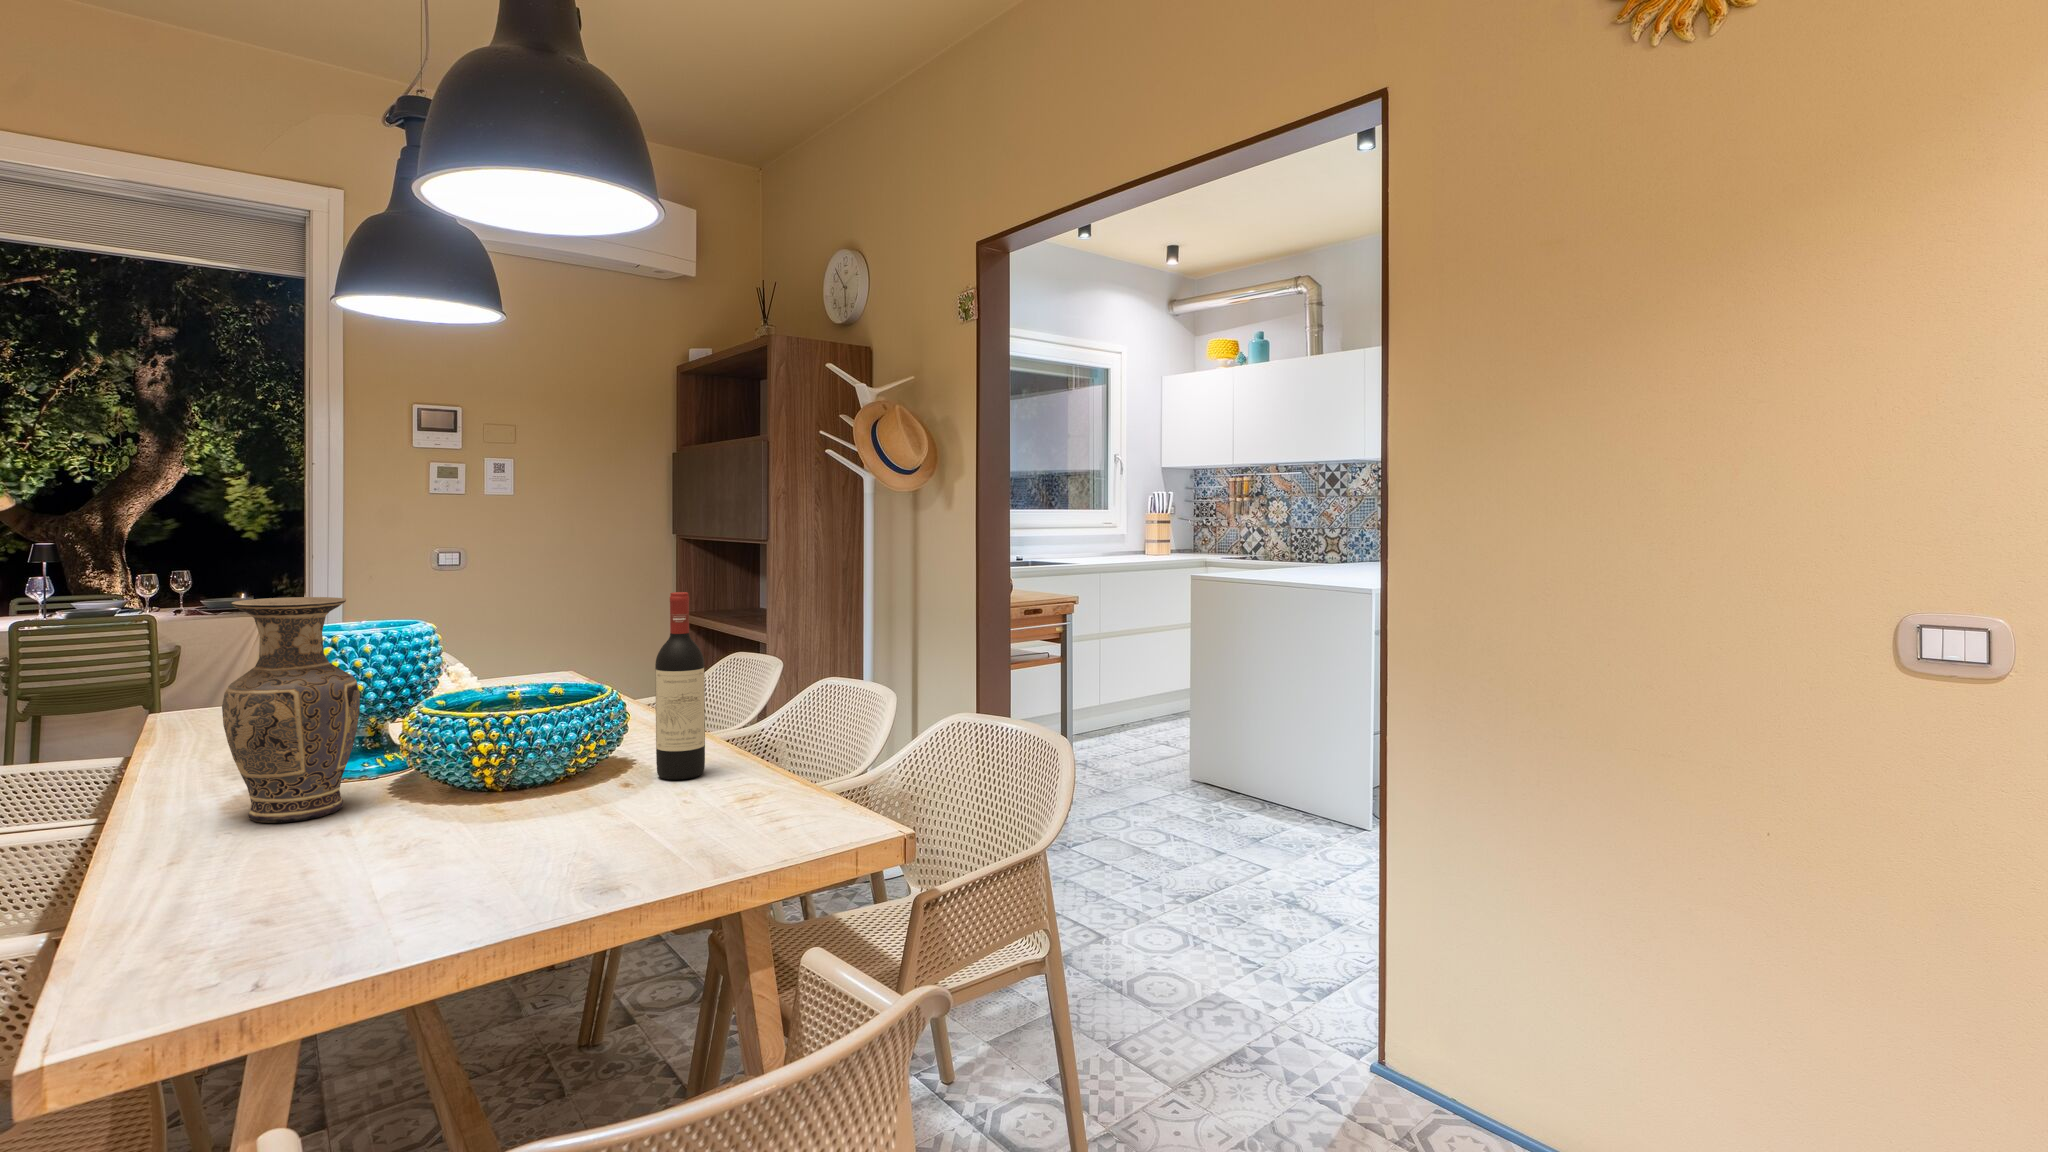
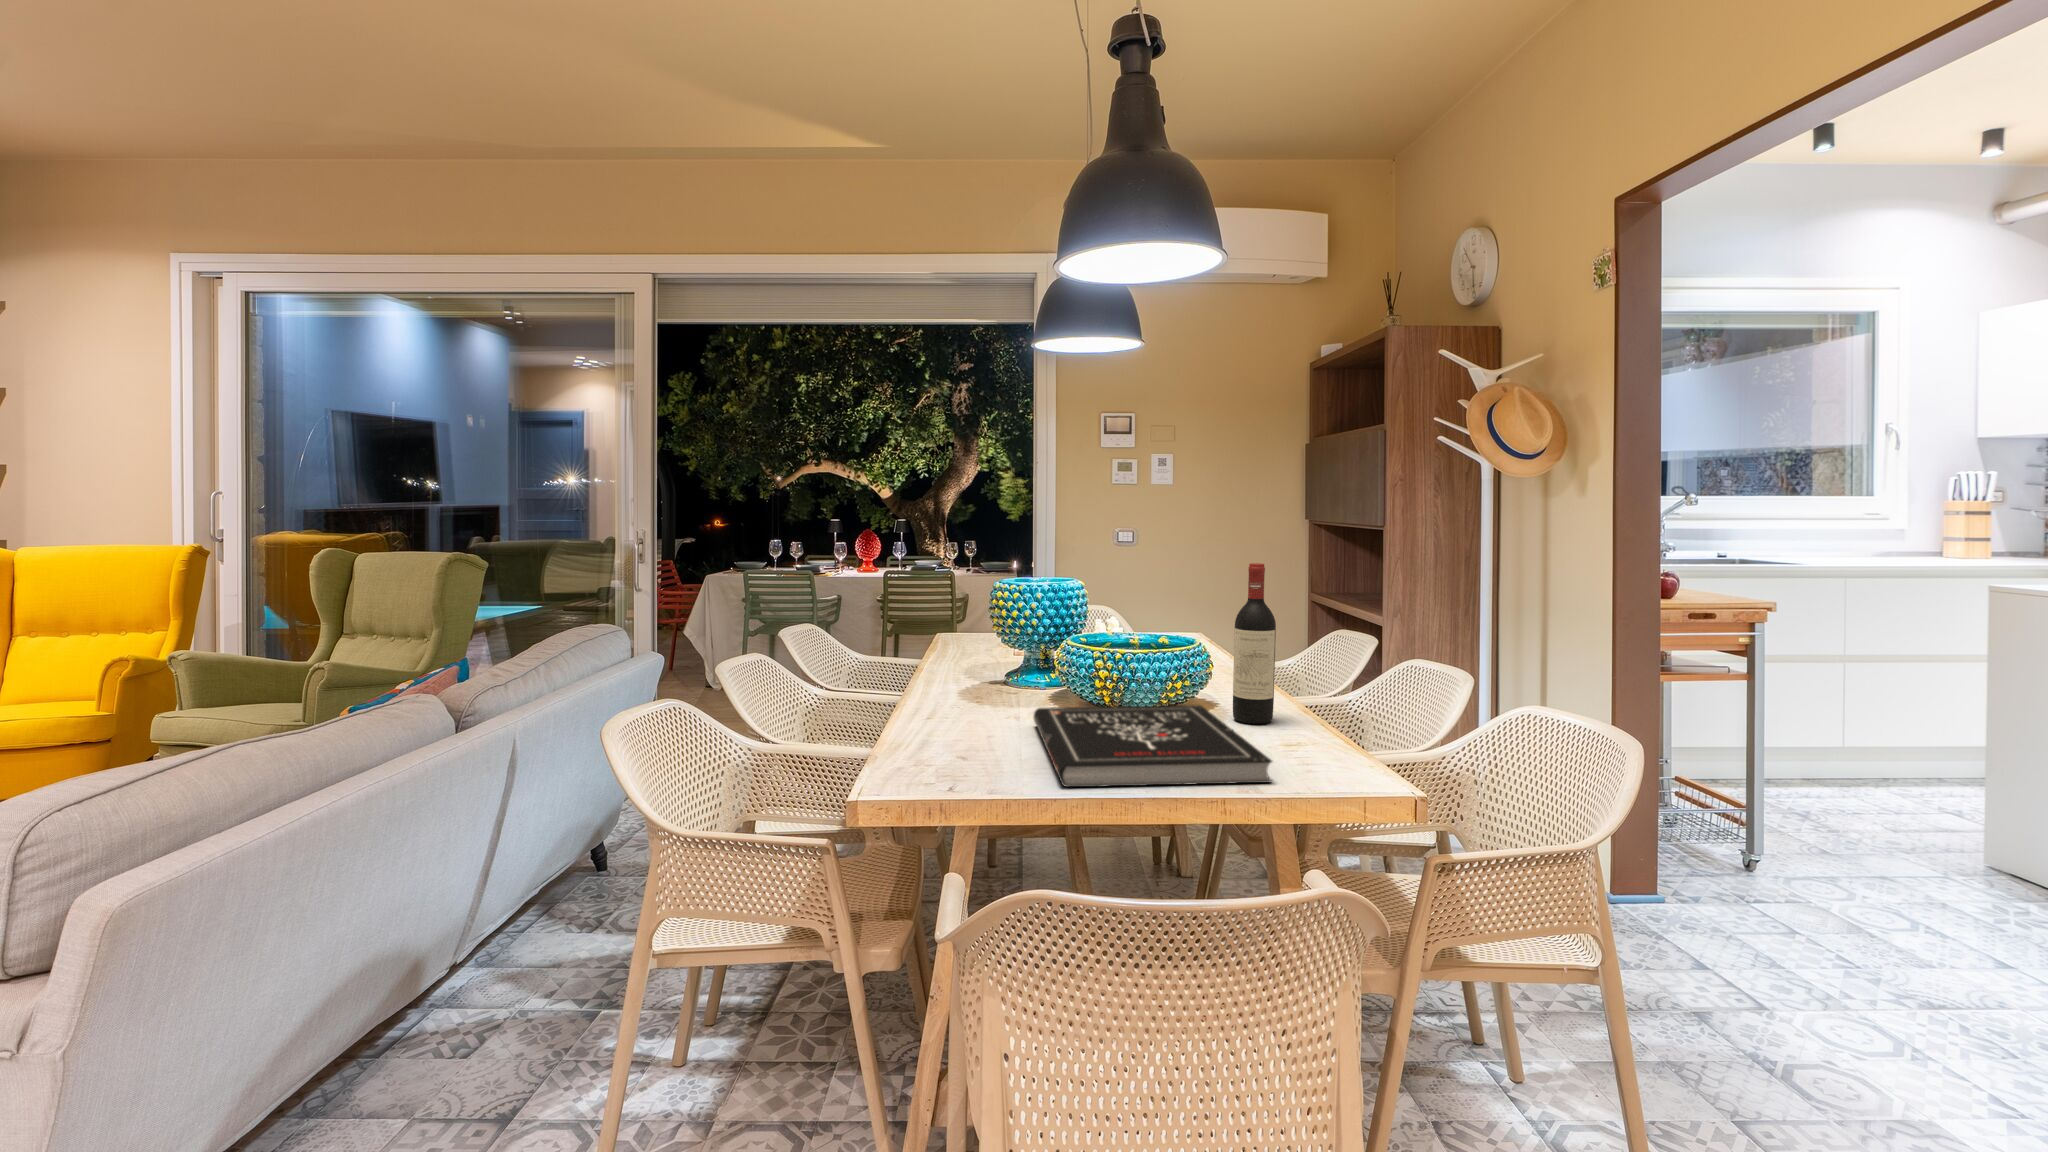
vase: present [222,597,360,823] -> none [952,556,1030,711]
book: none [380,767,732,909] -> present [1034,705,1272,787]

